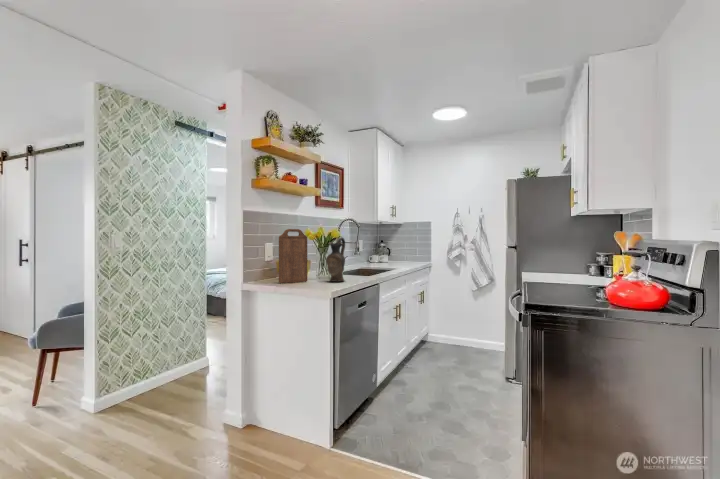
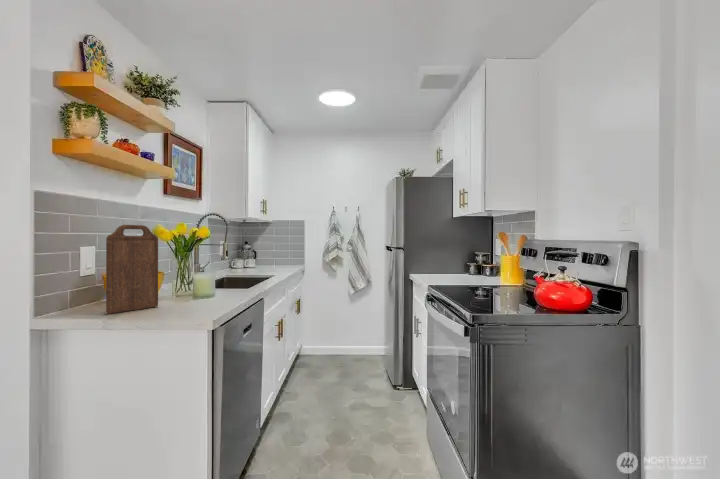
ceramic pitcher: present [326,237,345,281] -> none [189,238,218,304]

